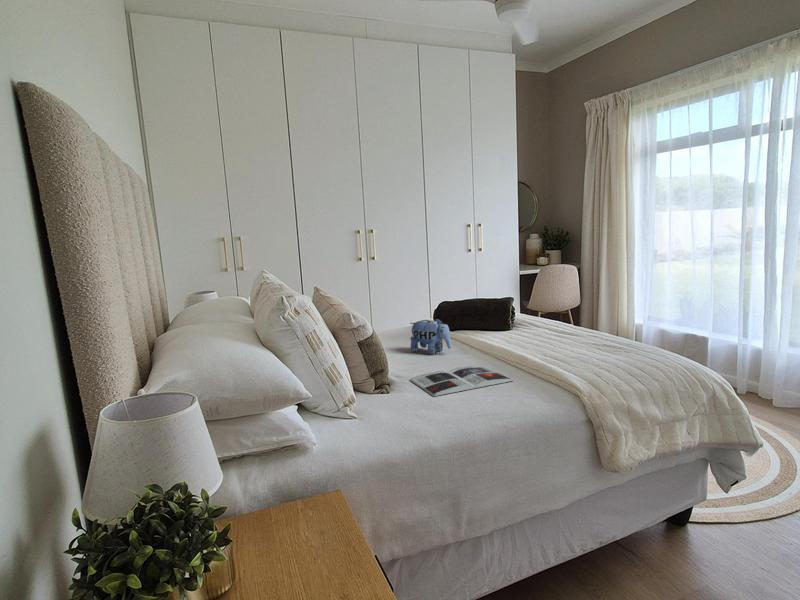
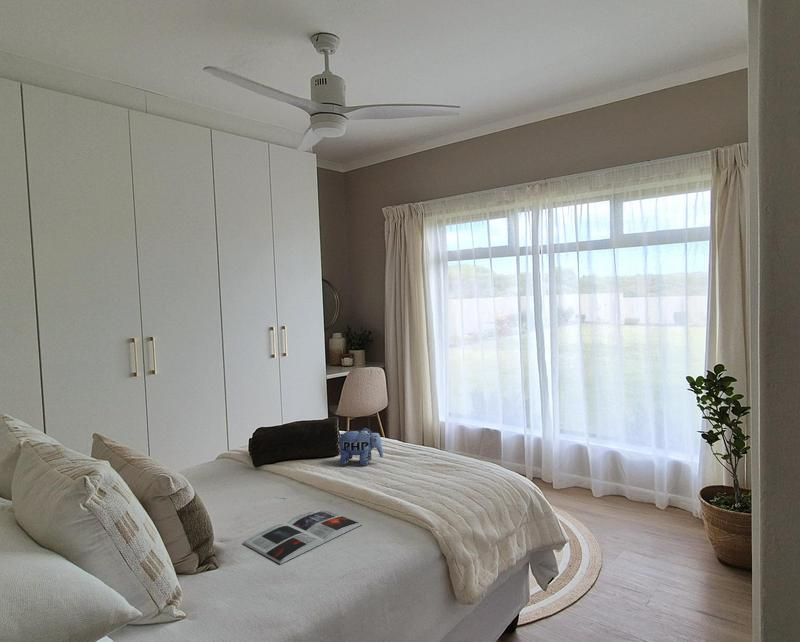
plush toy: present [410,318,451,354] -> present [337,427,383,465]

